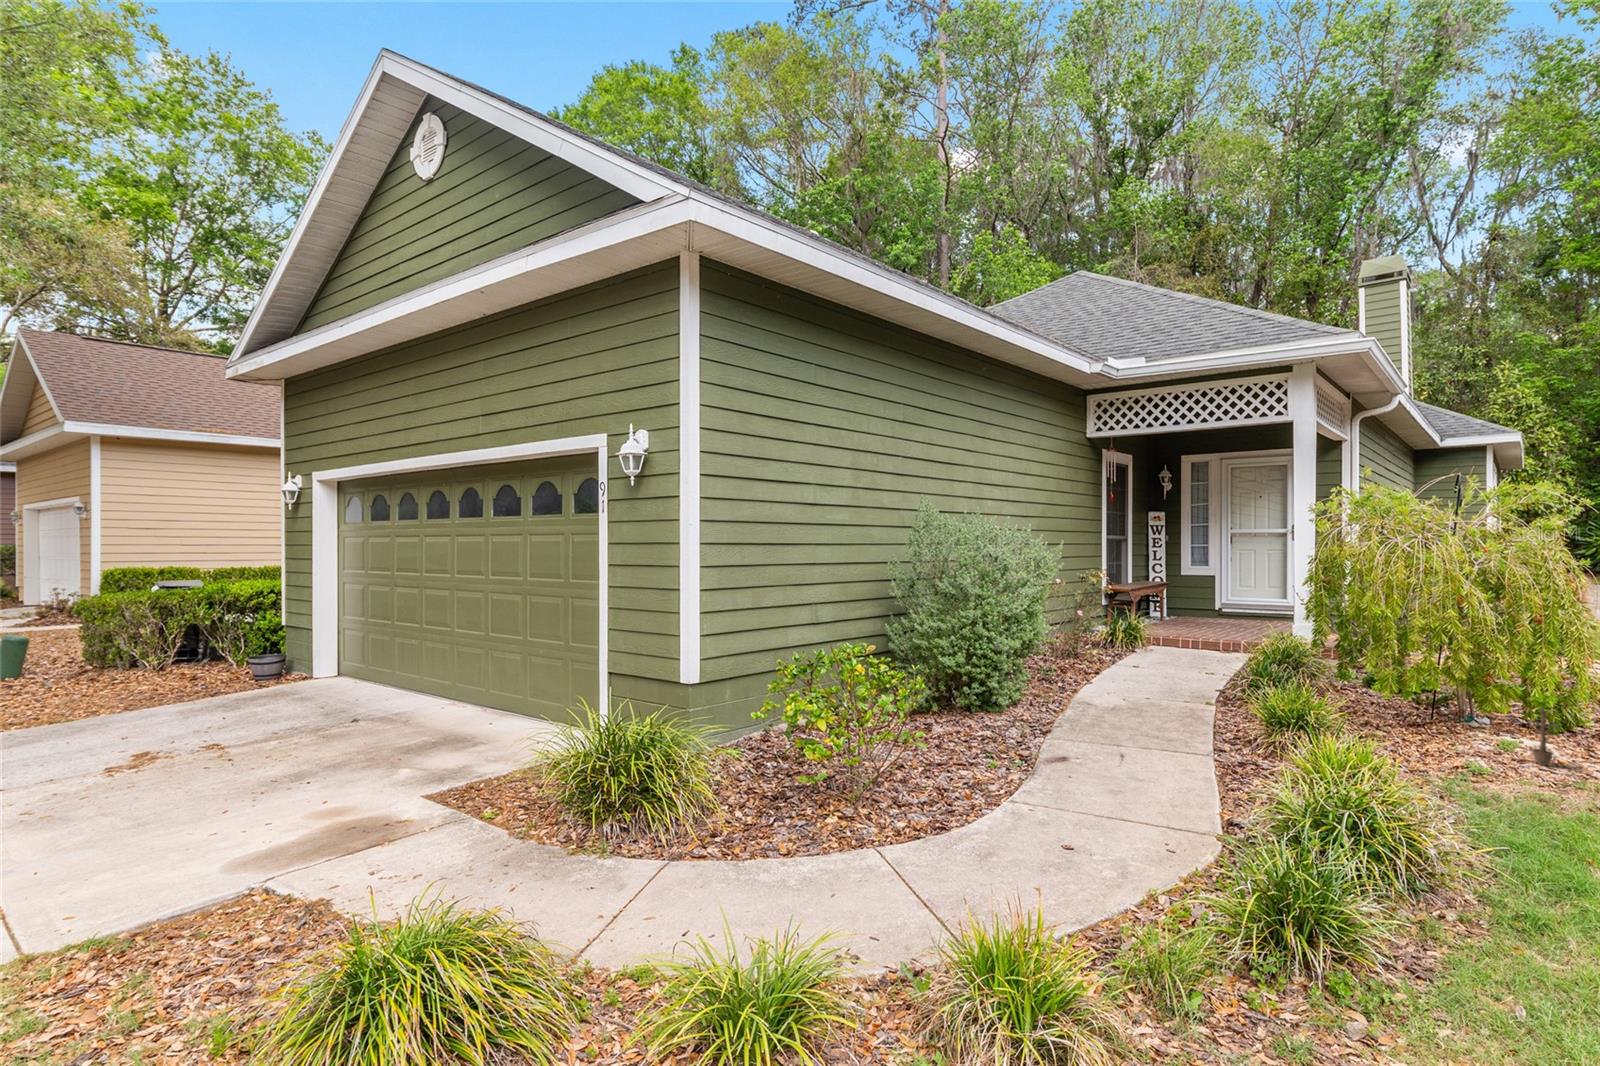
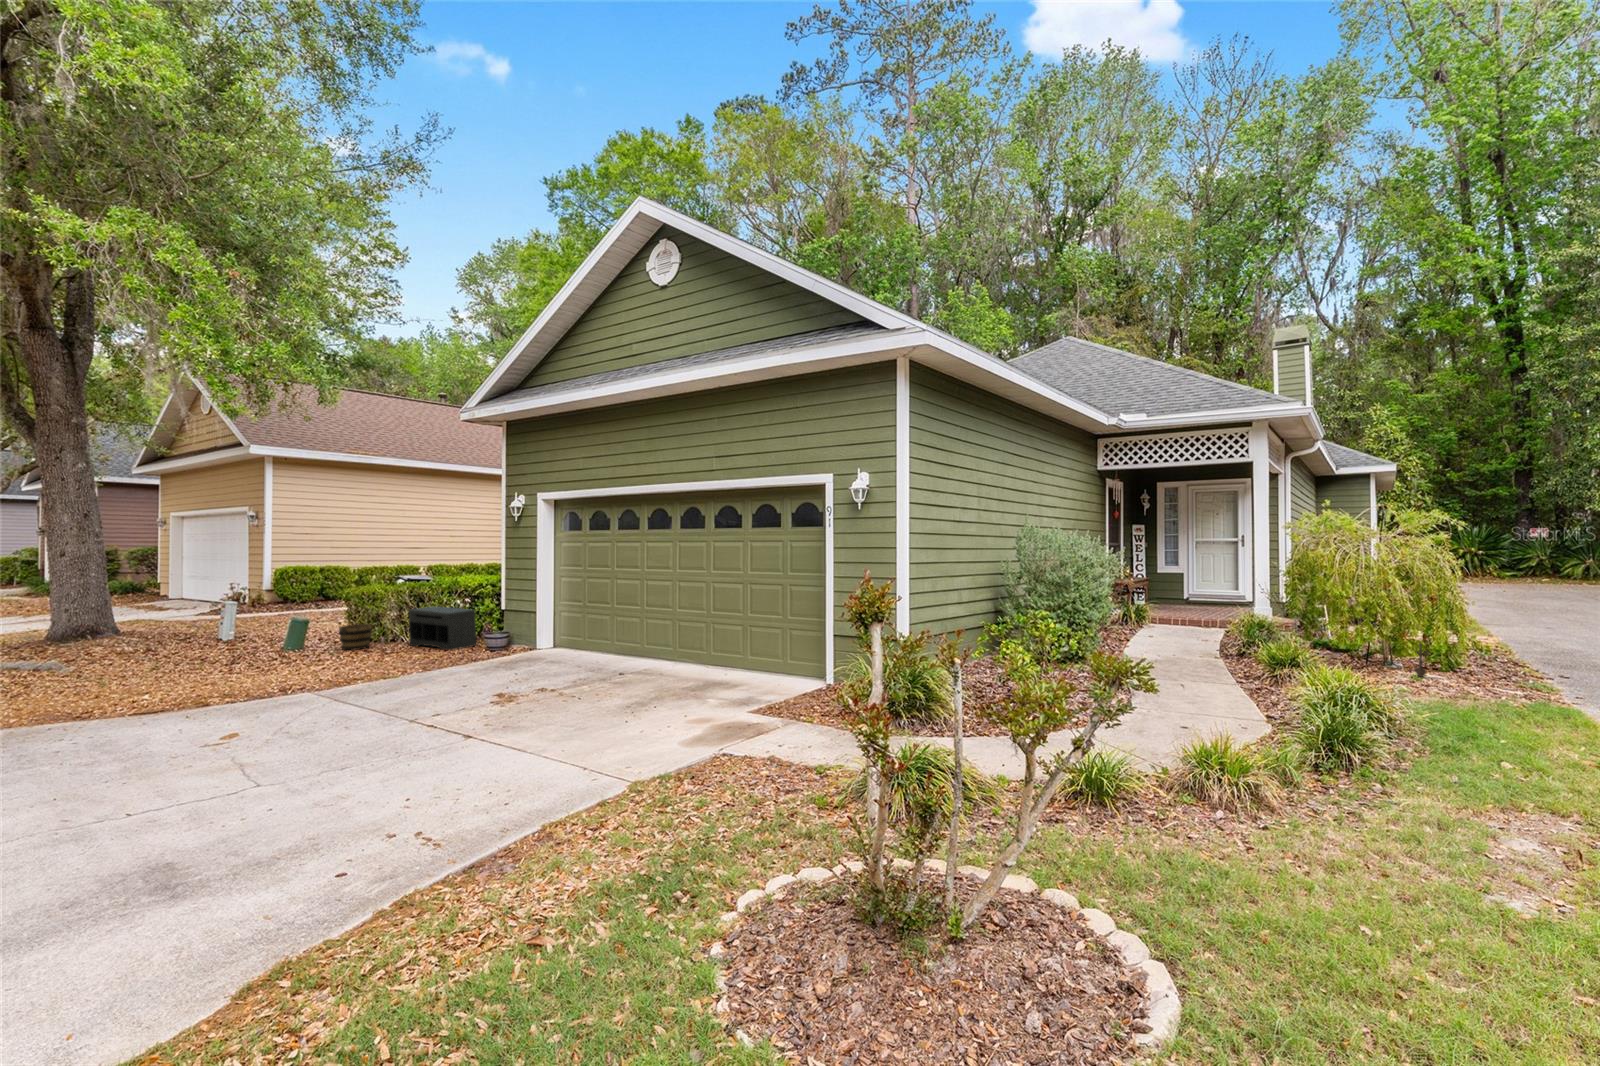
bench: none [168,614,246,673] -> present [409,607,476,650]
bucket: none [73,636,122,670] -> present [339,624,371,650]

